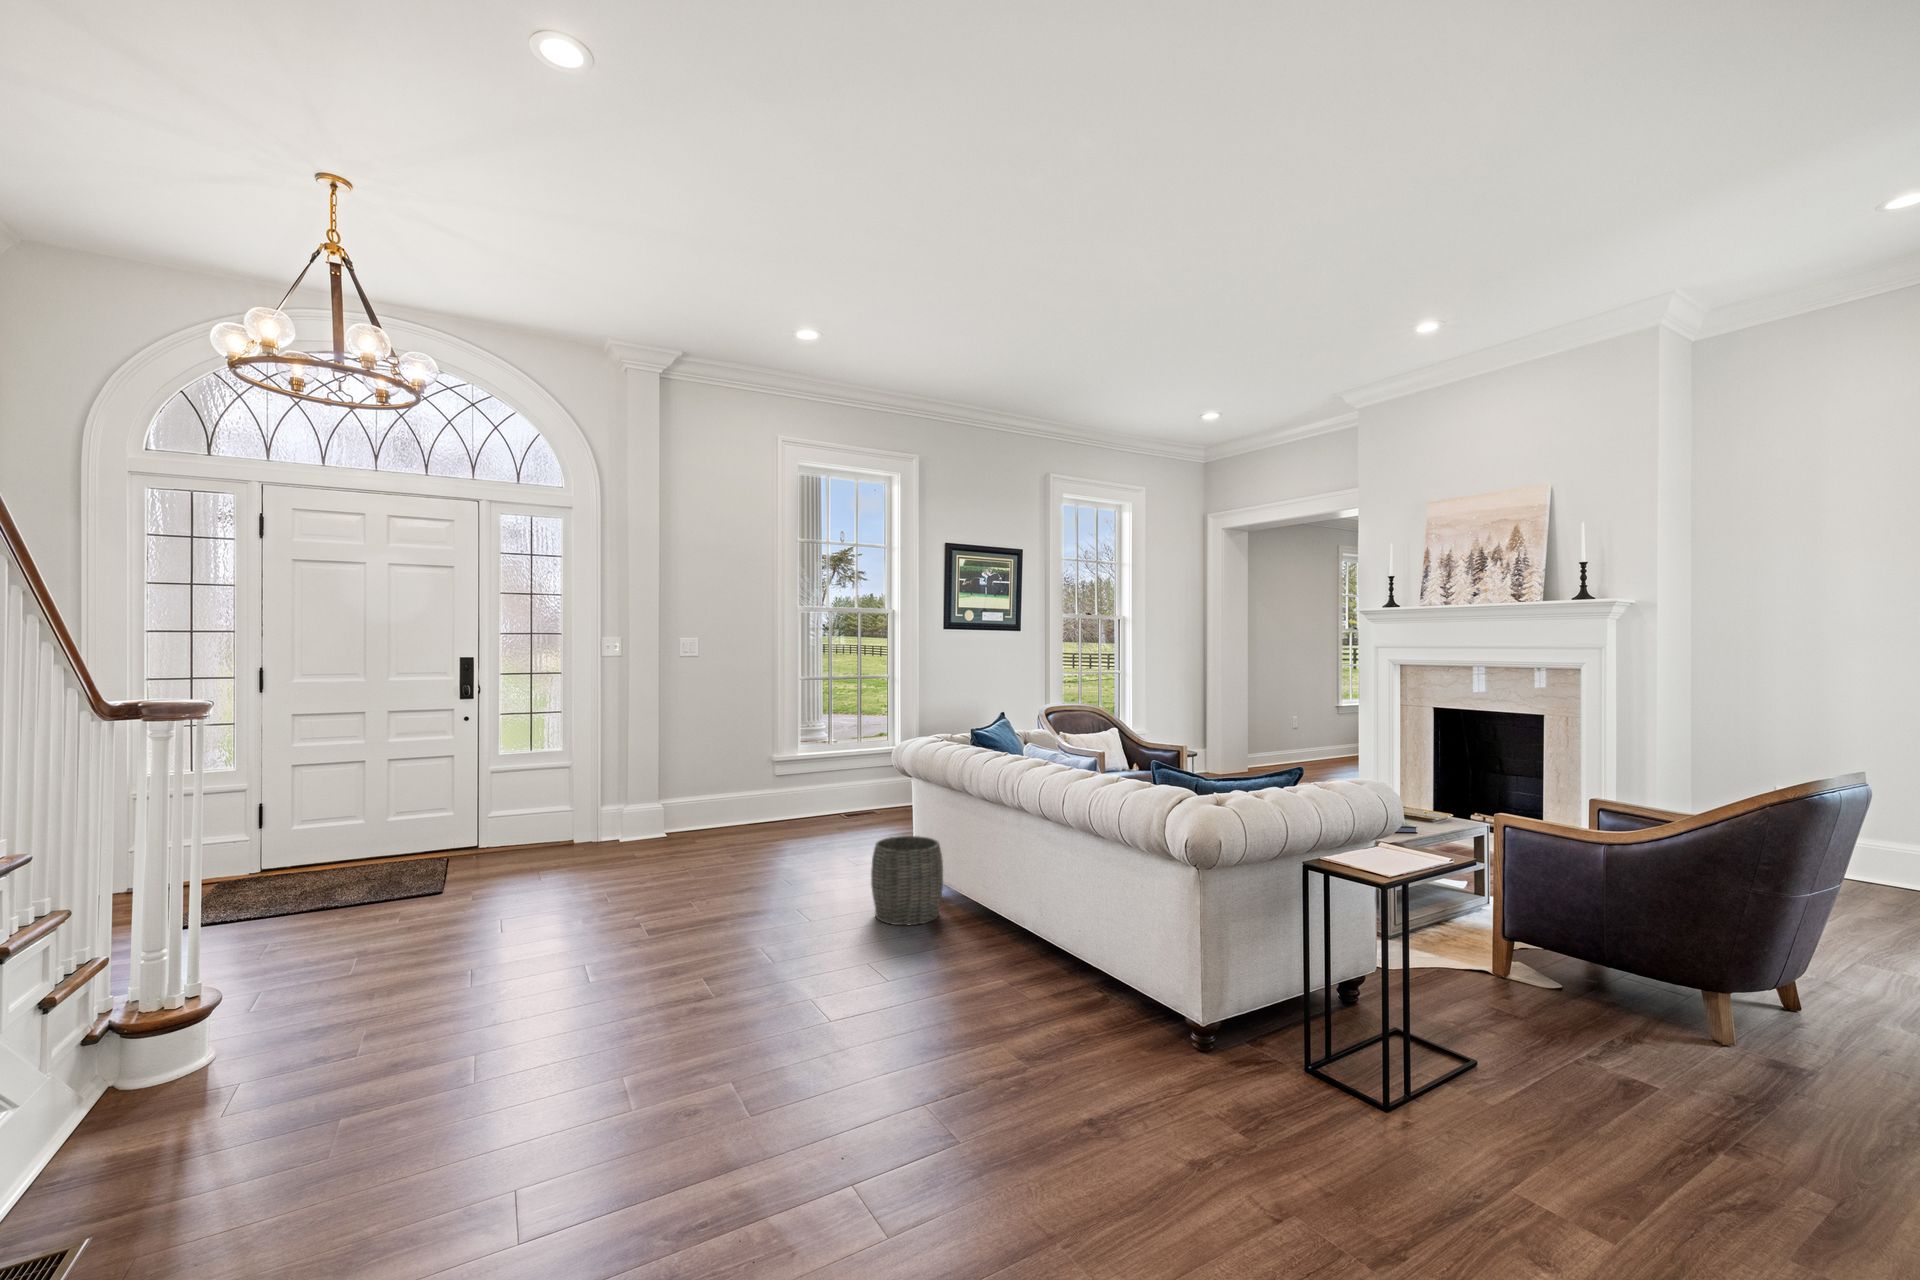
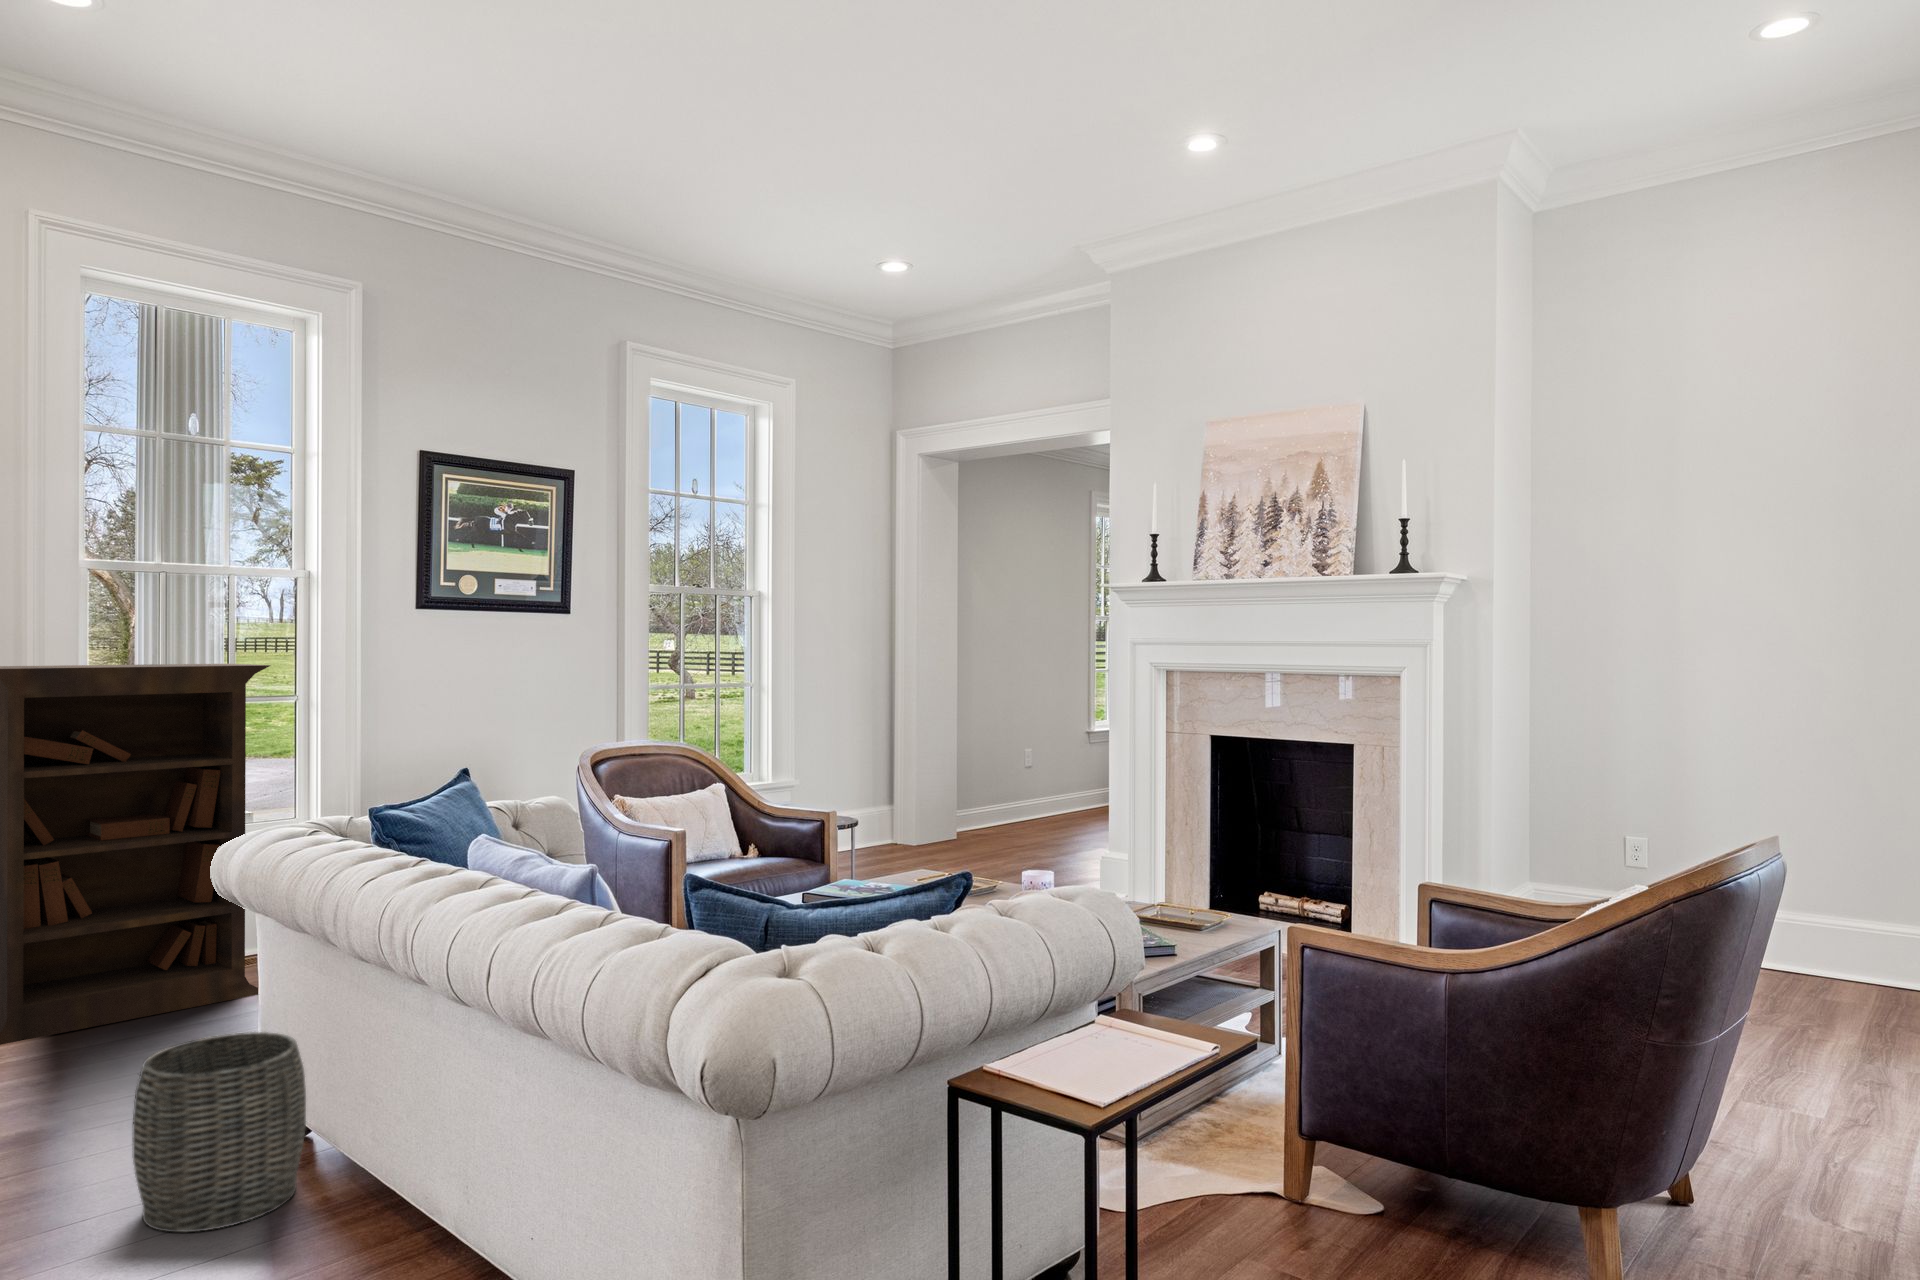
bookcase: none [753,658,889,842] -> present [0,664,270,1045]

